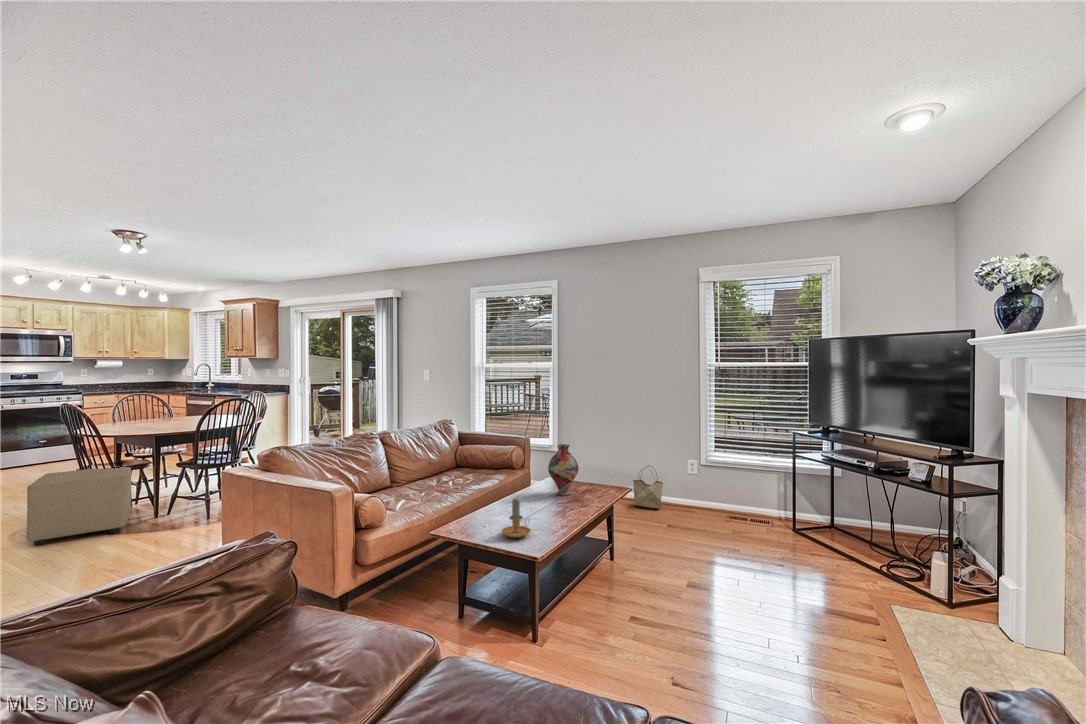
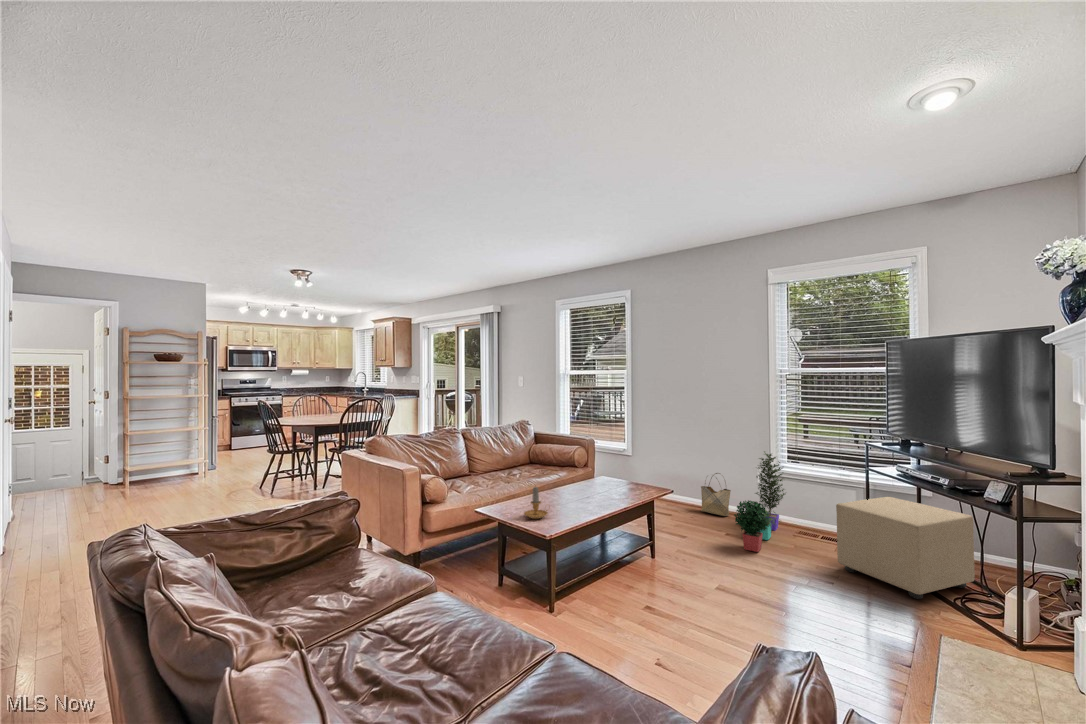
potted plant: none [687,442,724,544] -> present [734,451,785,552]
vase: present [548,444,579,495] -> none [588,446,615,491]
ottoman: present [27,467,132,545] -> present [836,497,975,599]

